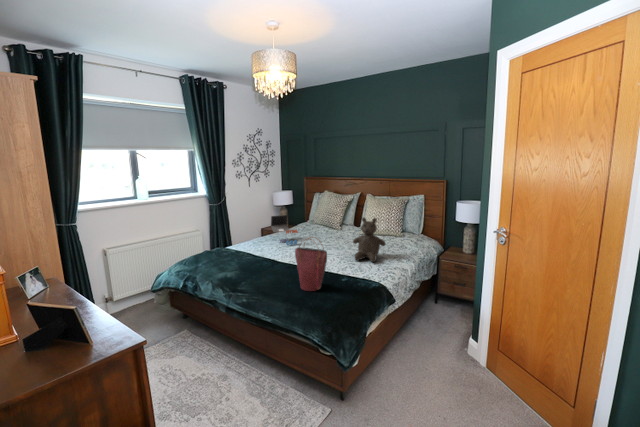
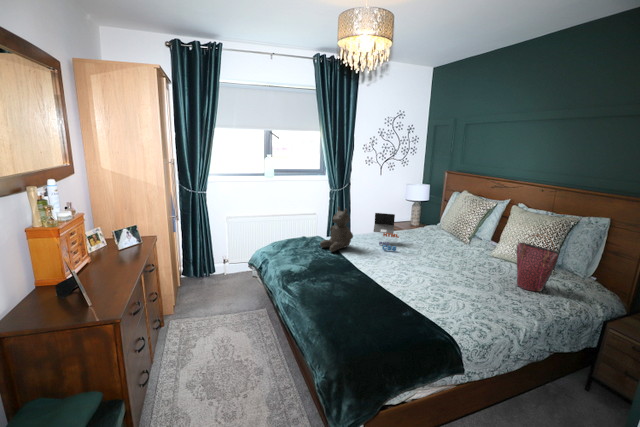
teddy bear: present [353,218,386,262] -> present [320,207,353,252]
handbag: present [295,238,327,291] -> present [516,234,558,291]

